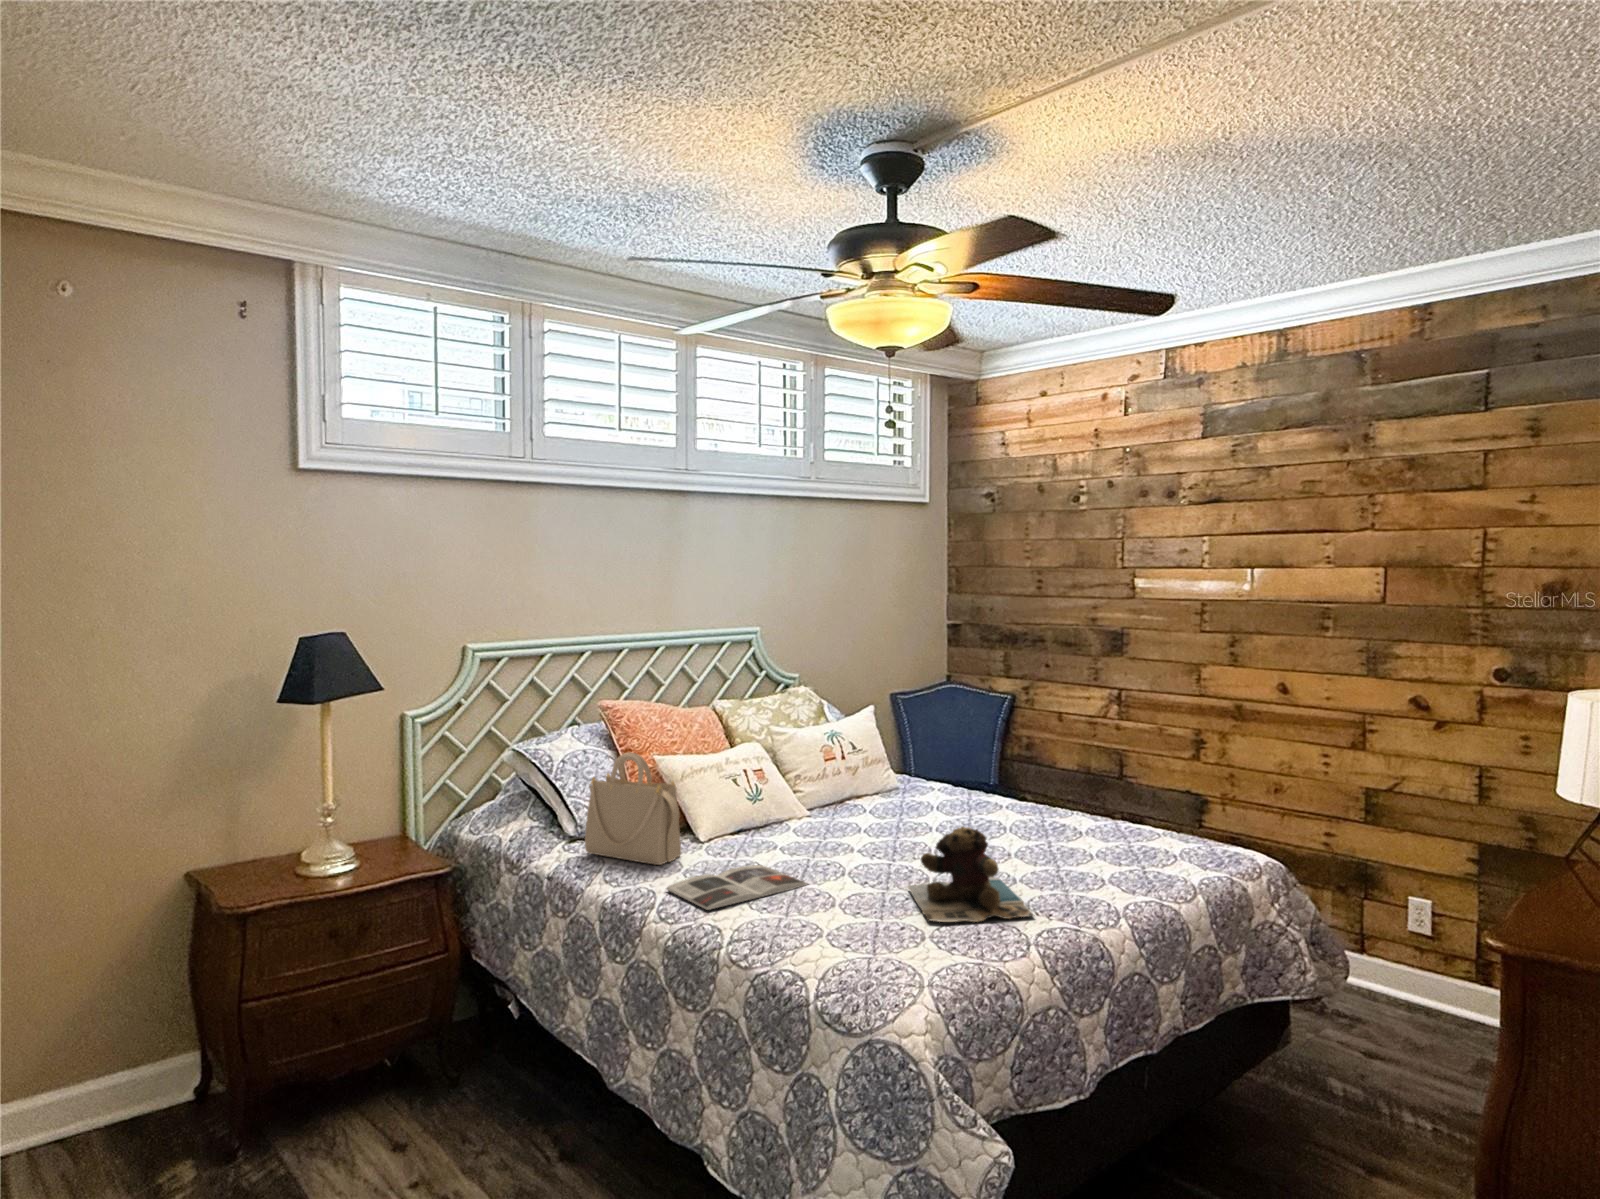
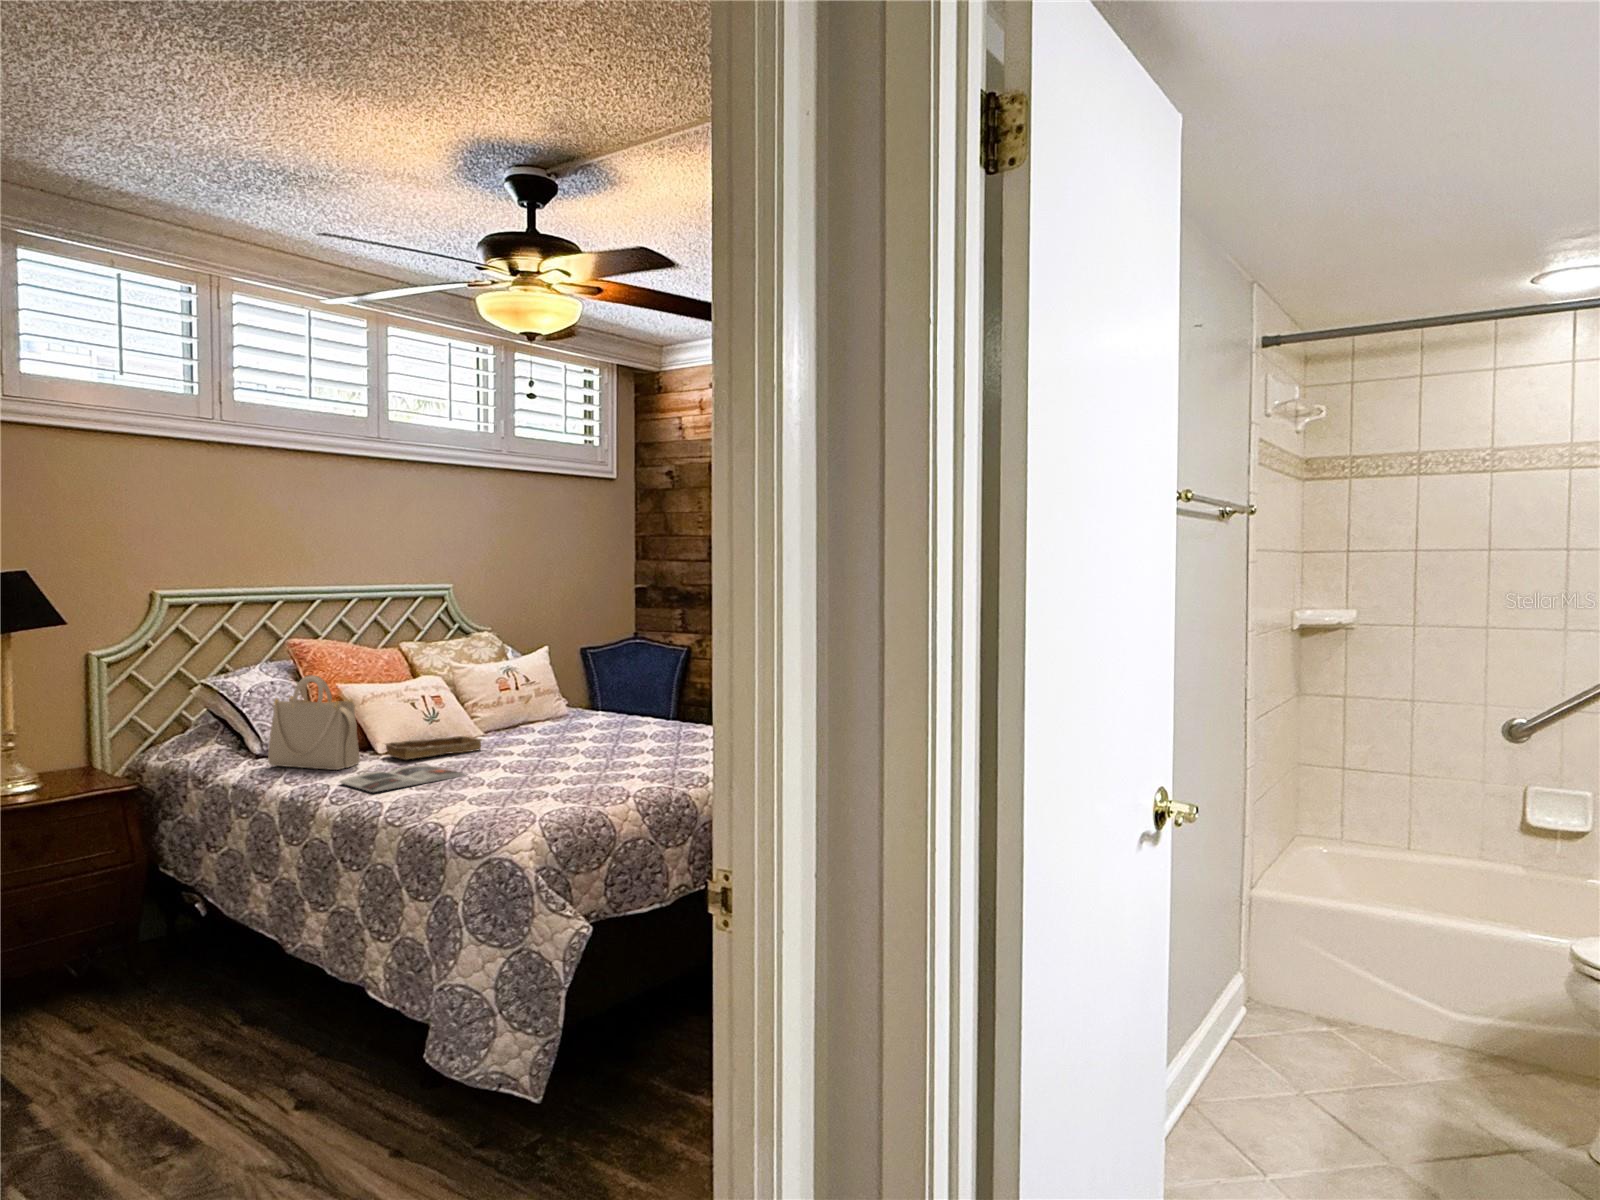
tray: none [702,819,816,853] -> present [385,736,482,759]
teddy bear: present [908,827,1035,922] -> none [549,719,644,788]

